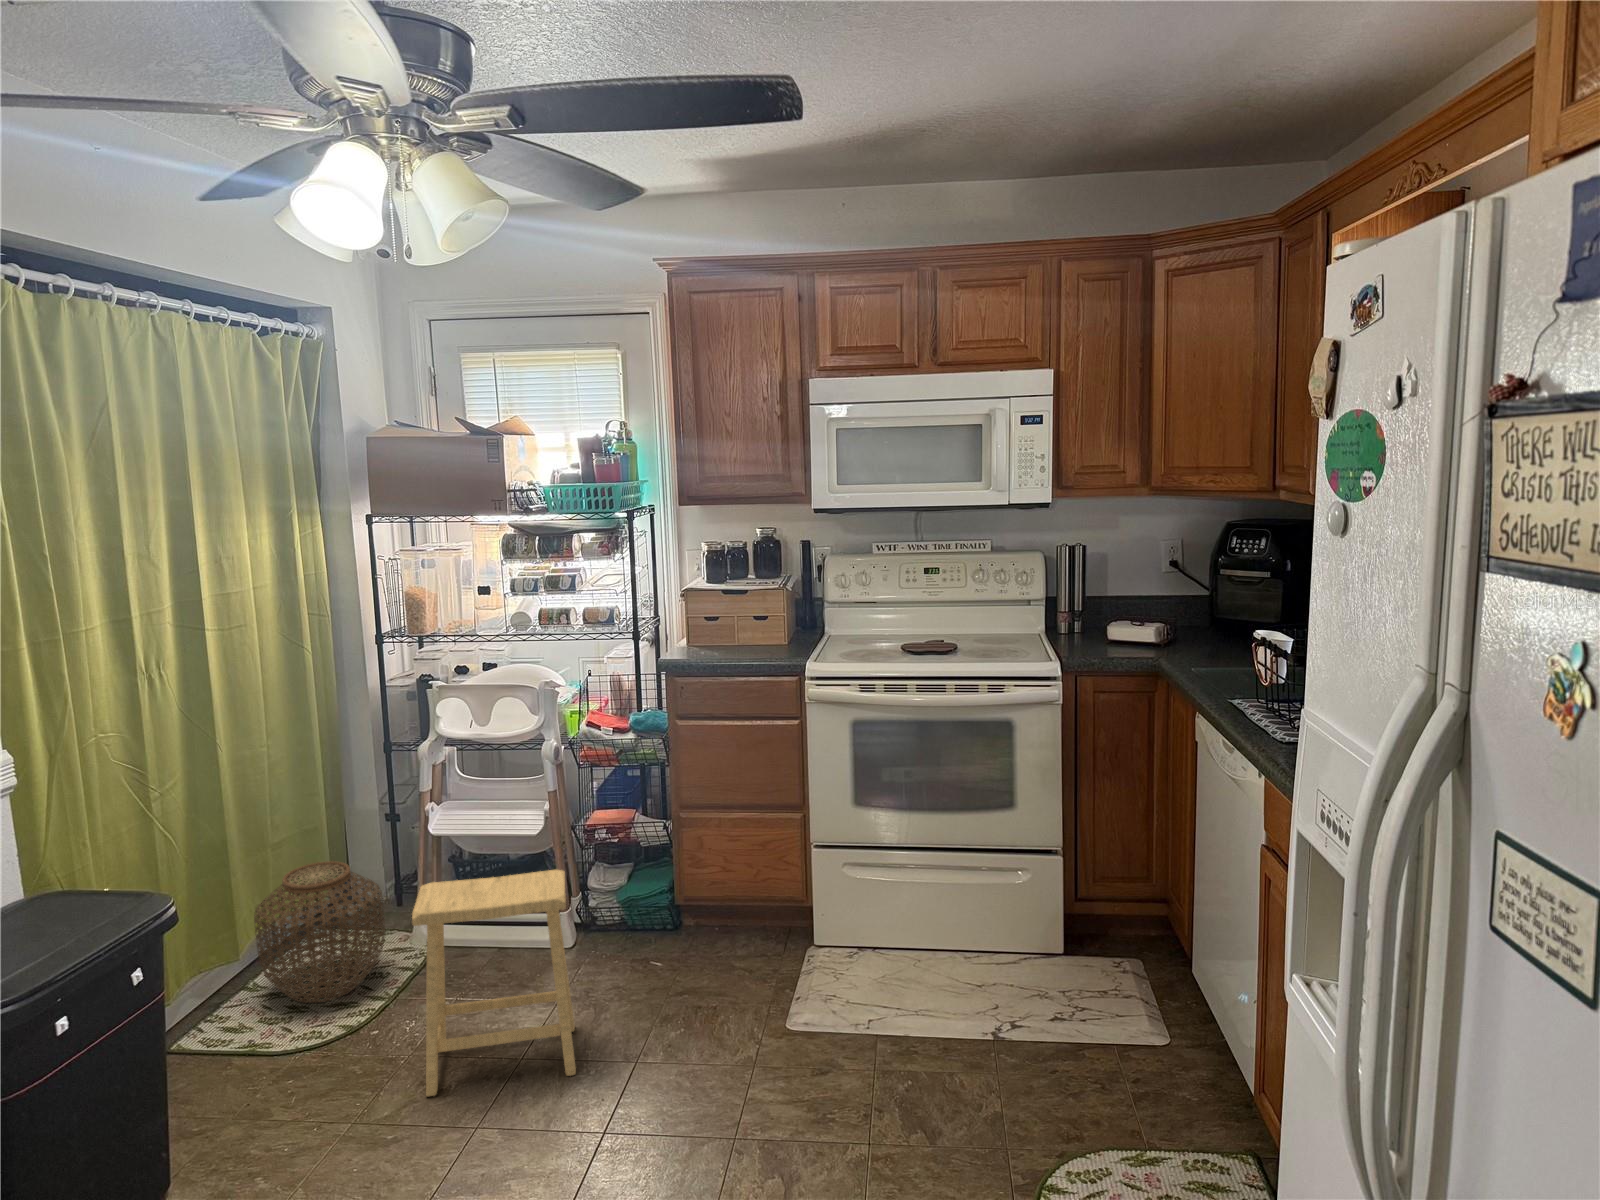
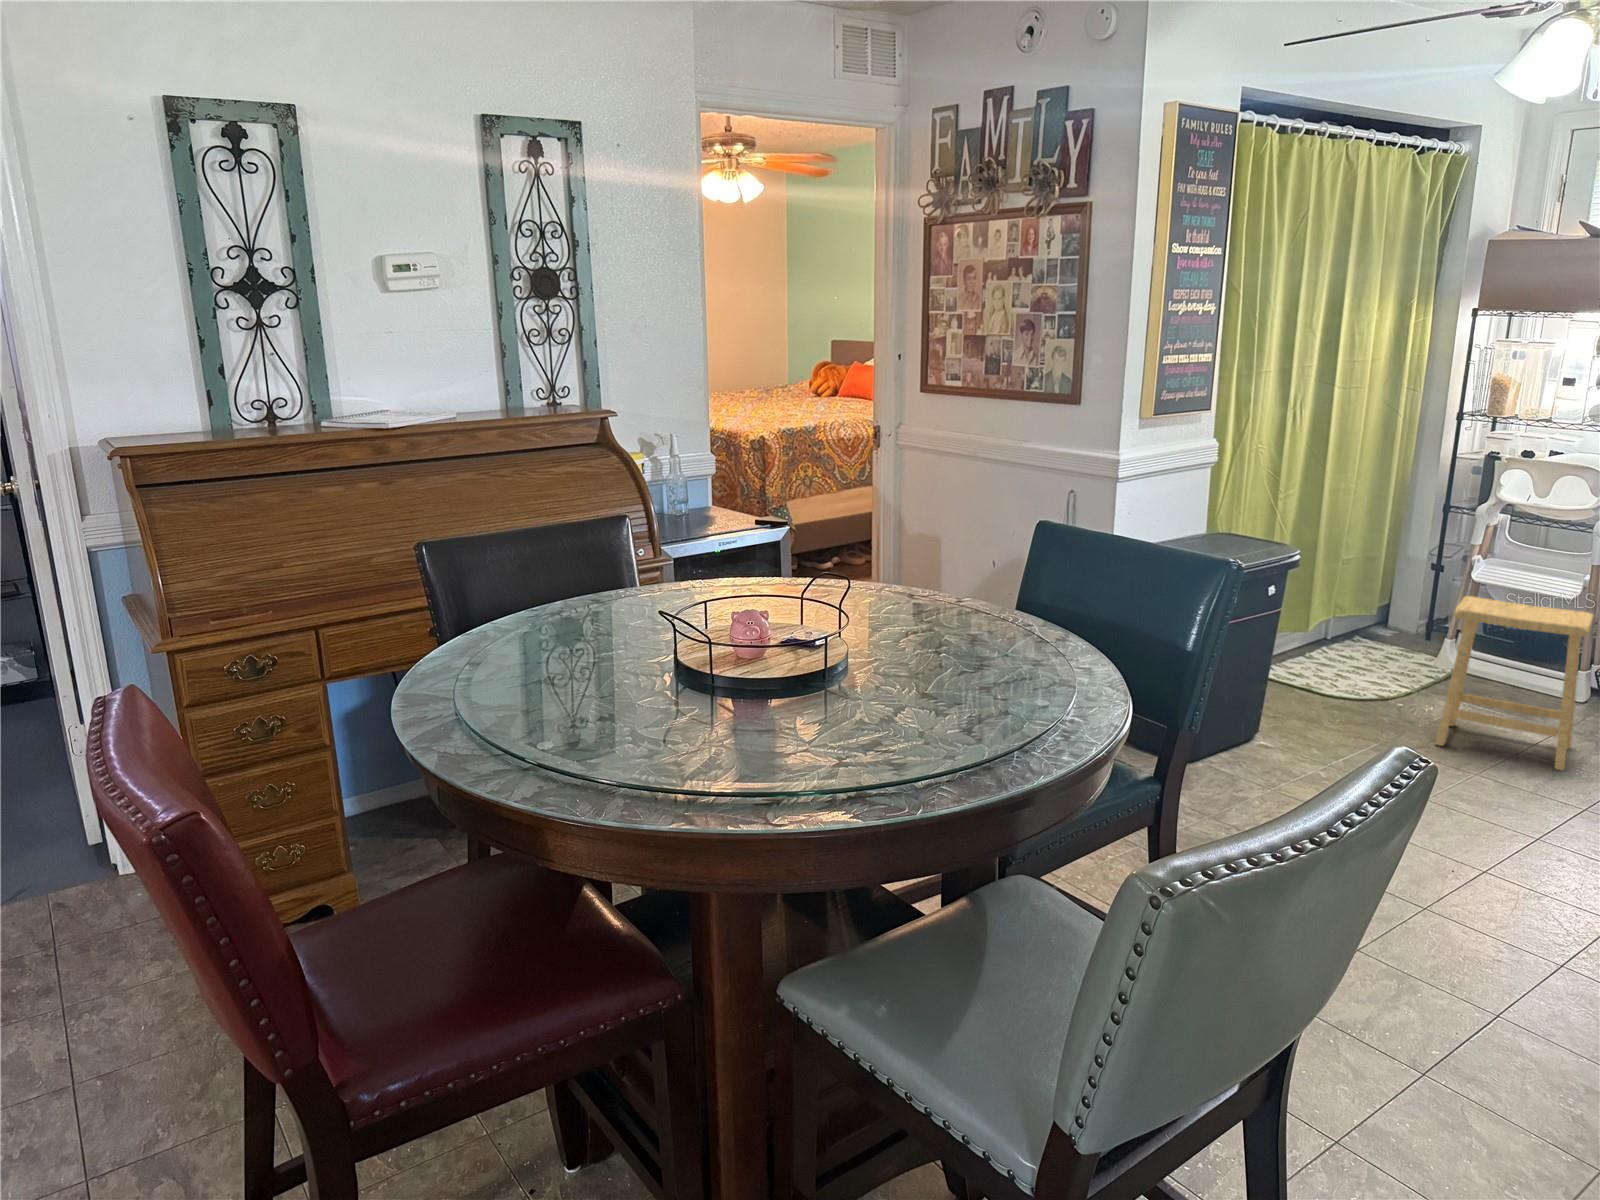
woven basket: present [254,861,385,1003] -> none [1321,577,1423,678]

